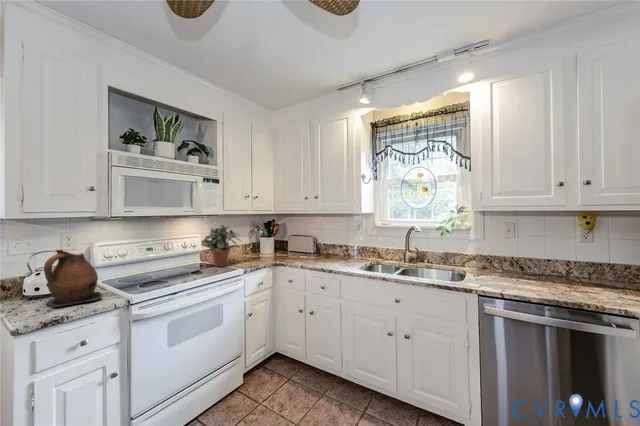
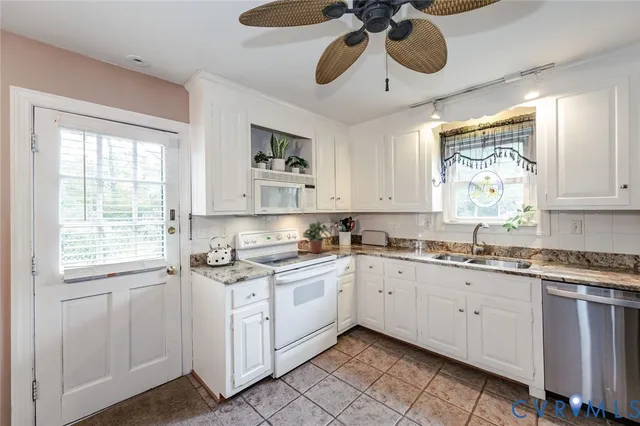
ceramic pitcher: present [44,250,101,307] -> none [224,235,257,272]

